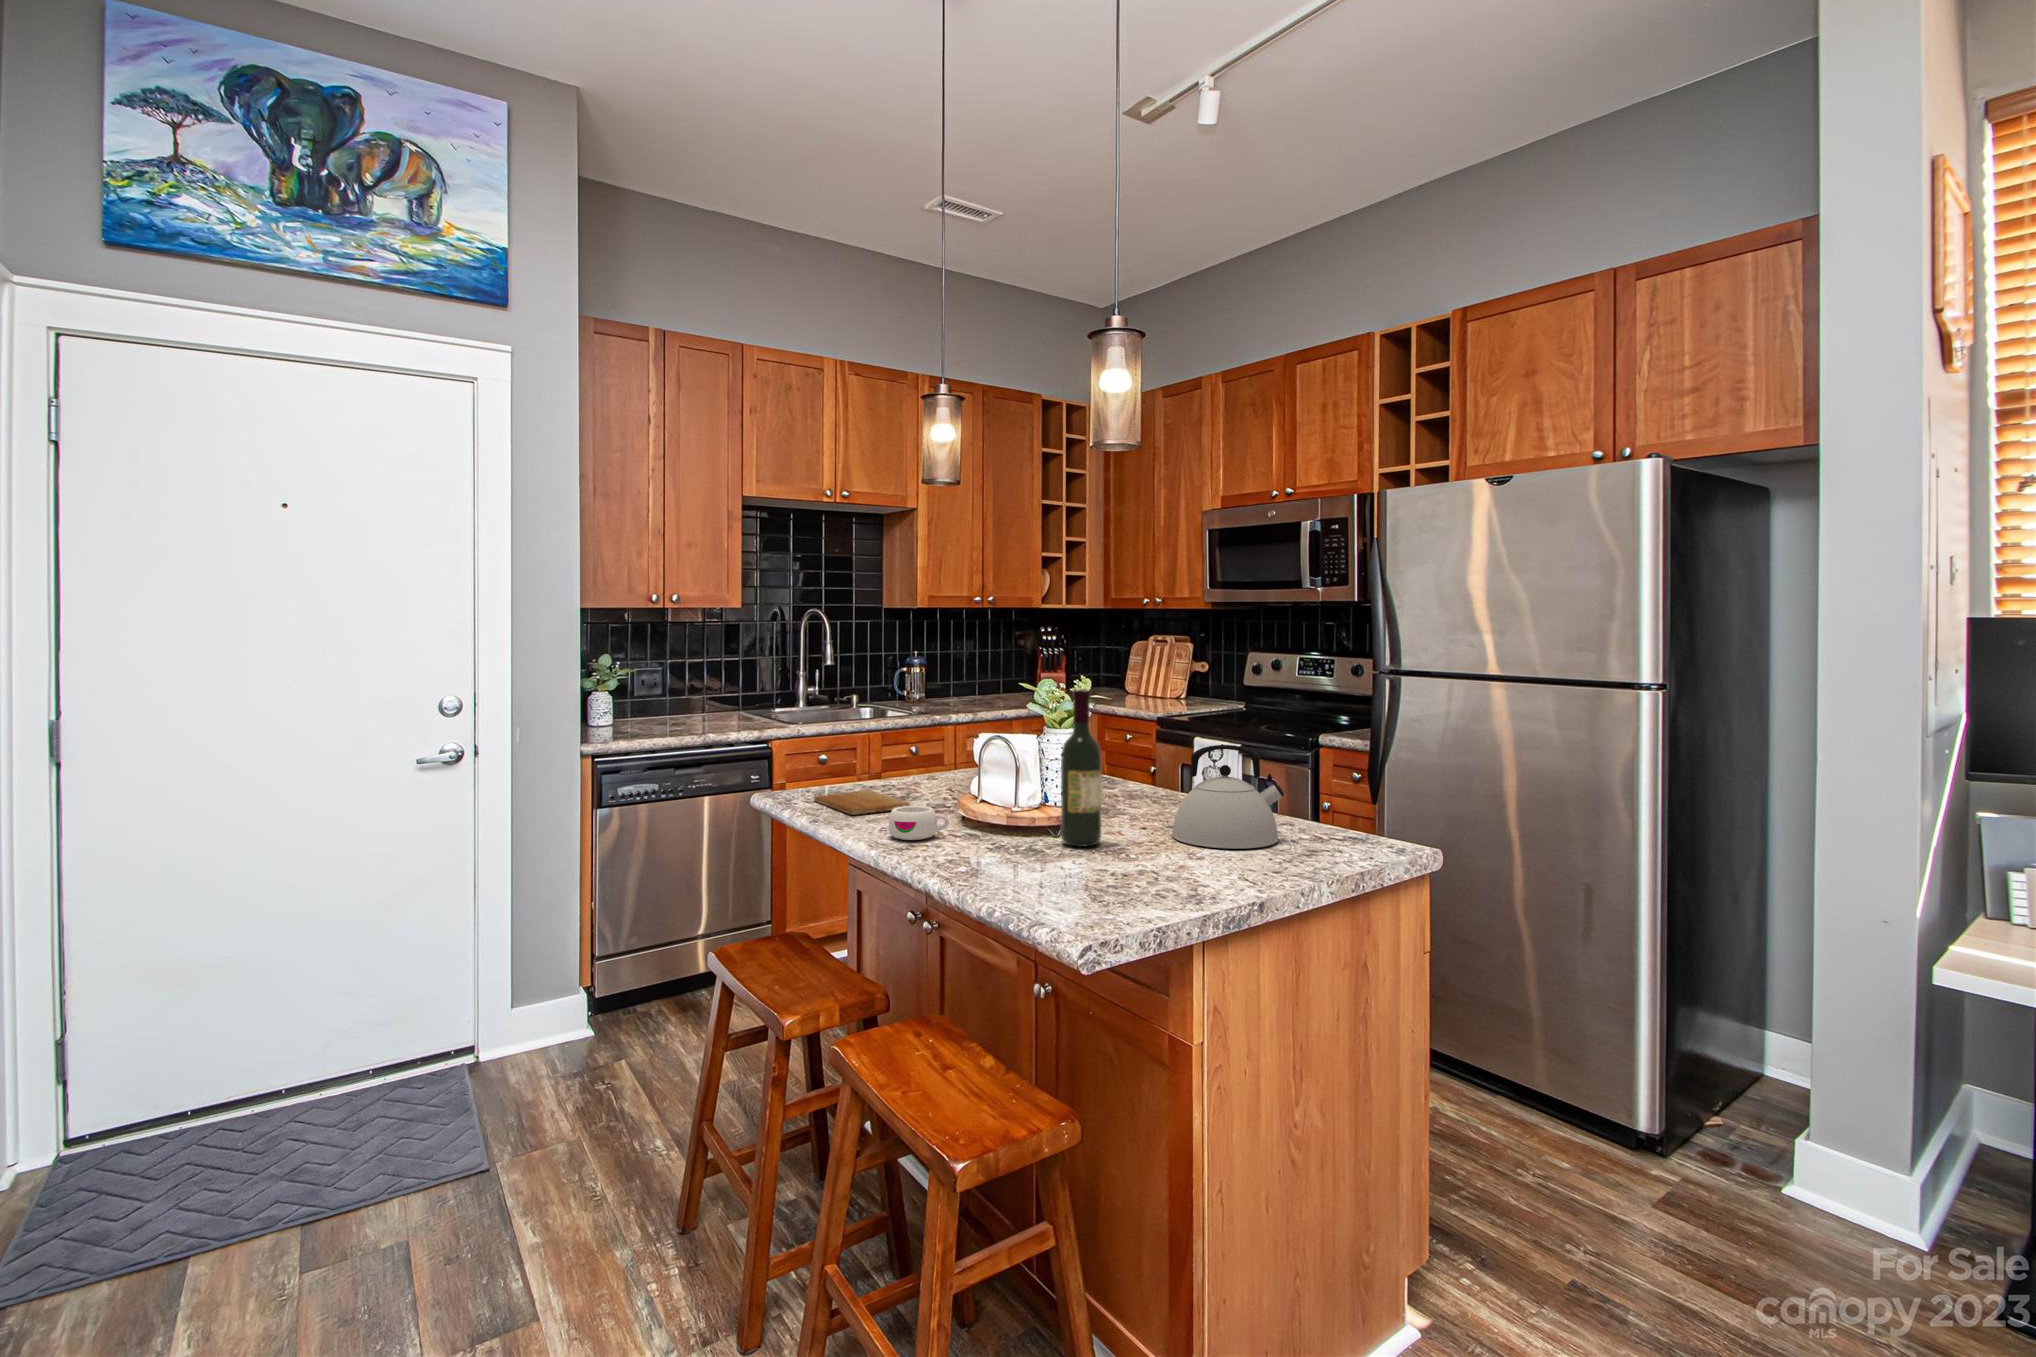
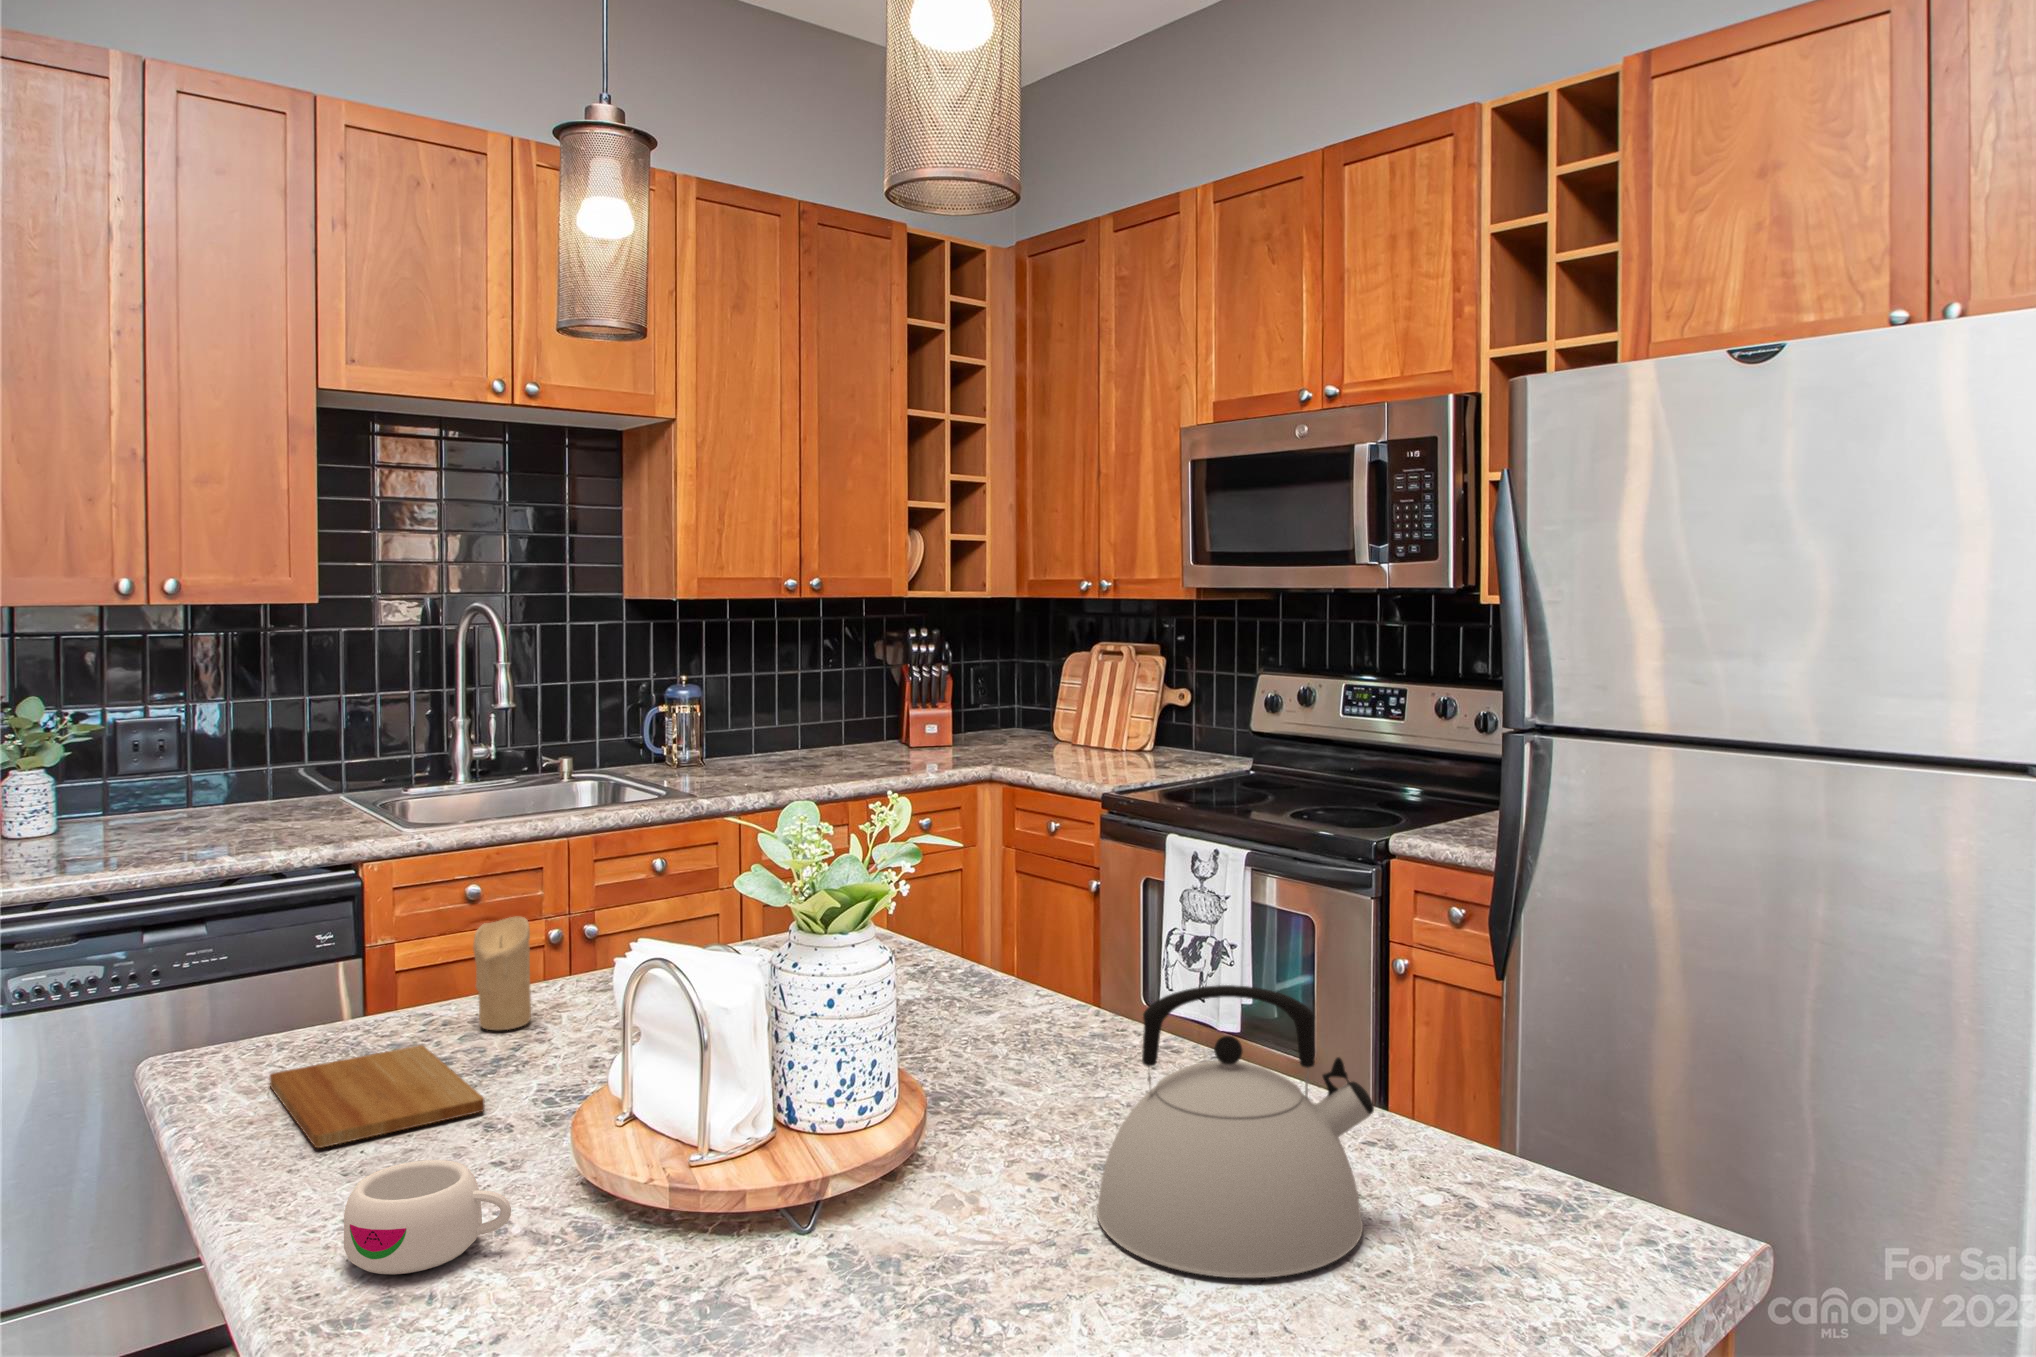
wine bottle: present [1061,690,1102,847] -> none [799,862,907,1287]
candle: none [885,740,909,789] -> present [473,917,531,1030]

